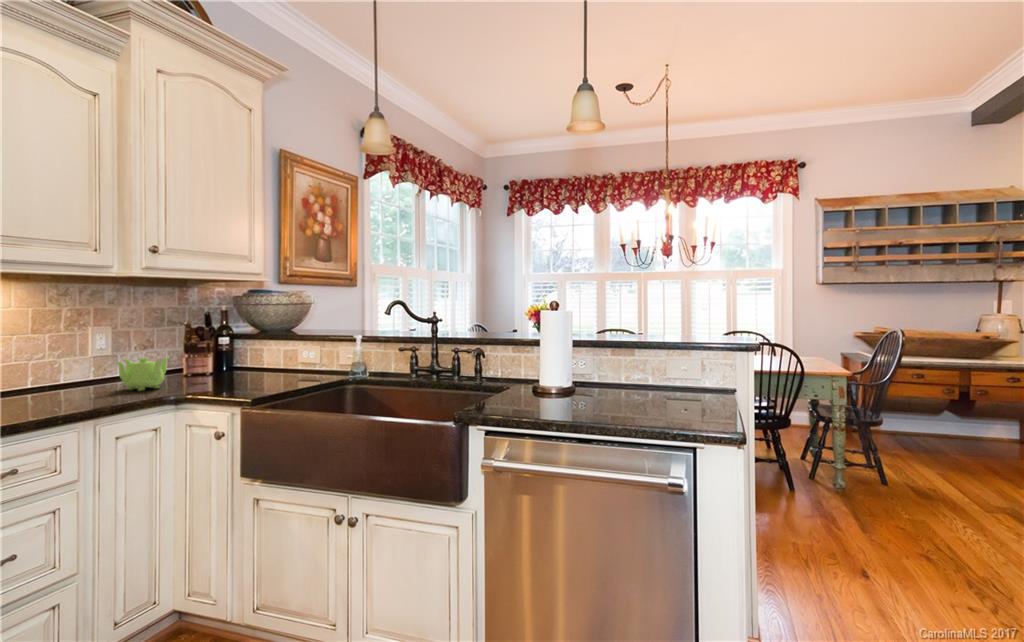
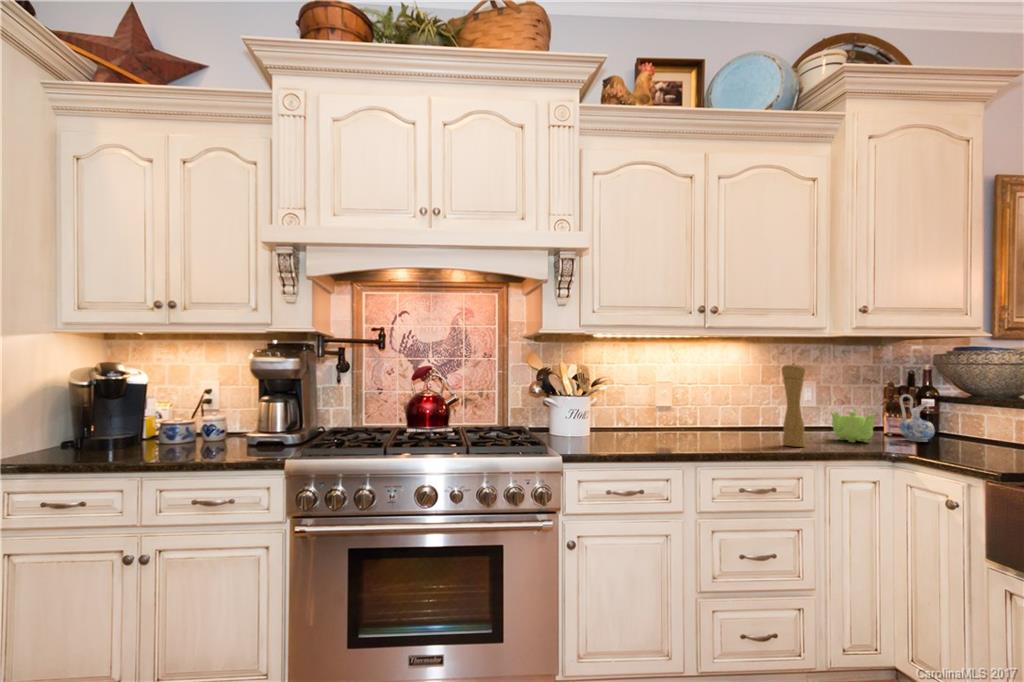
pepper mill: none [43,308,77,408] -> present [781,363,805,447]
ceramic pitcher: none [194,335,224,380] -> present [899,394,935,442]

